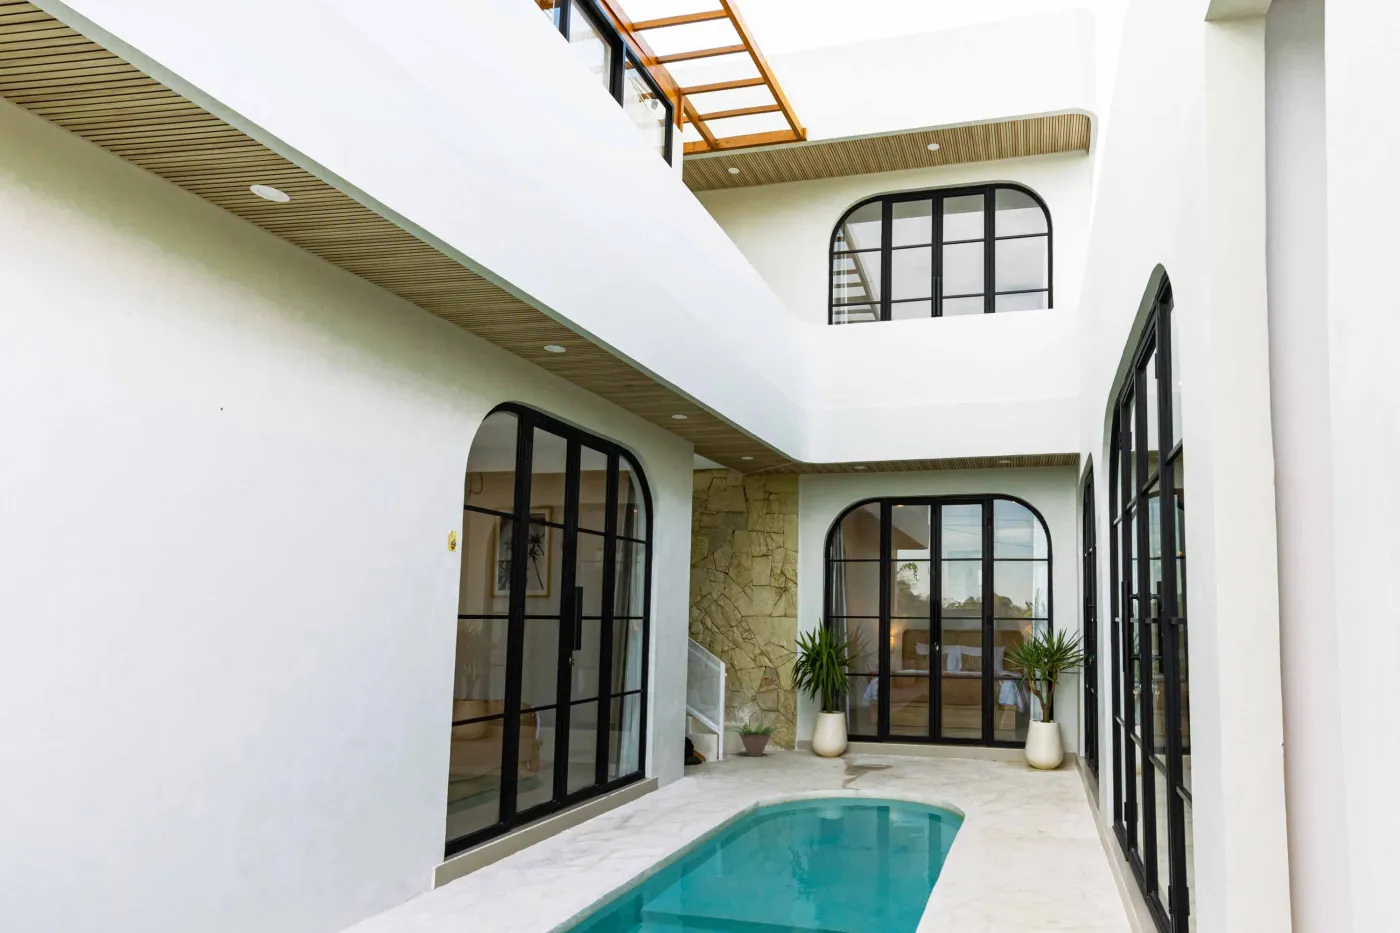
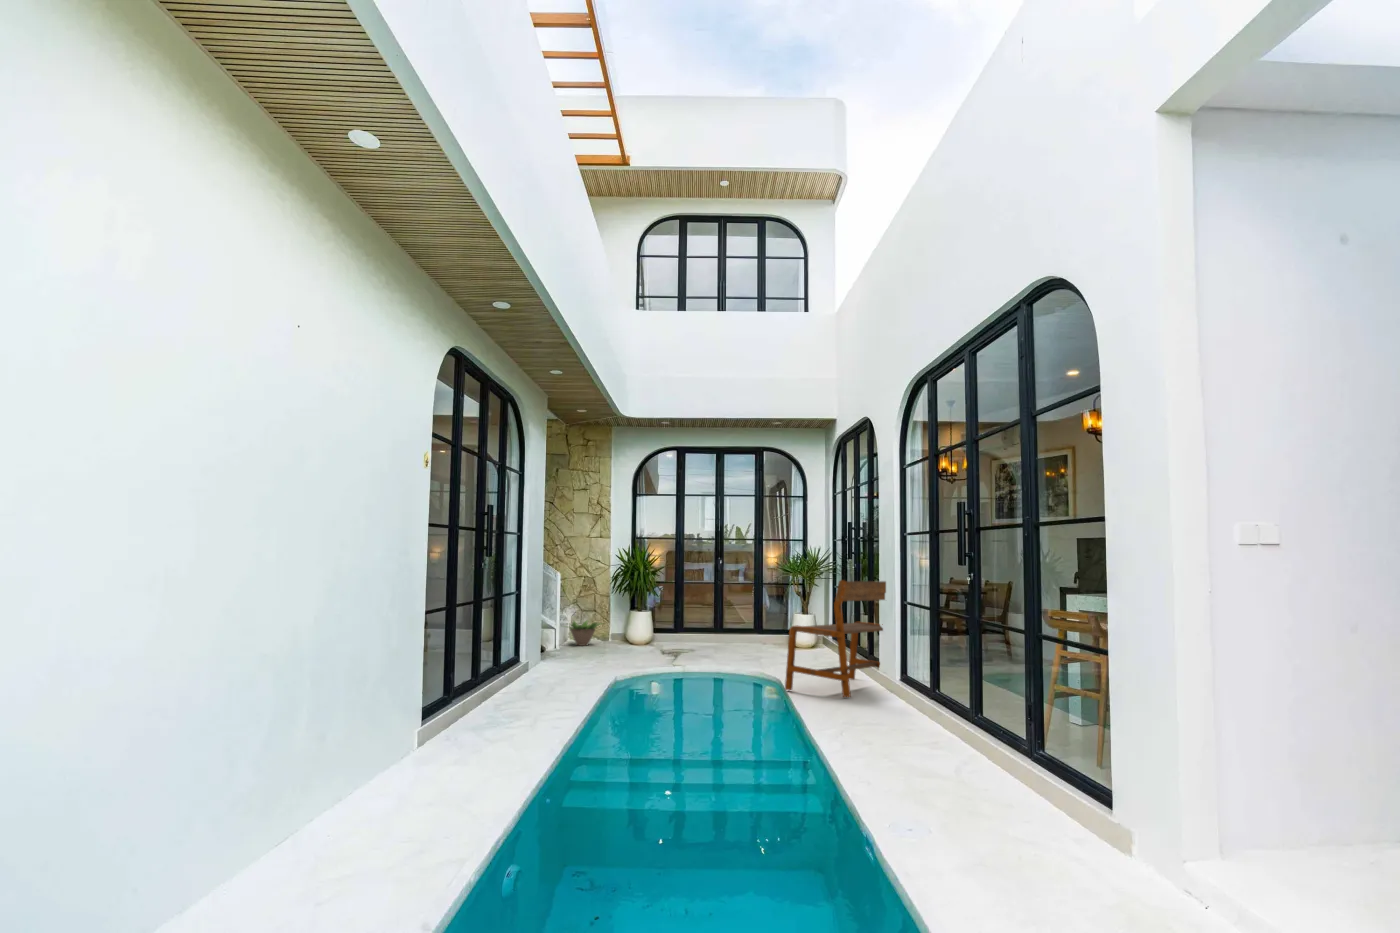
bench: none [957,694,1139,857] -> present [785,580,886,697]

